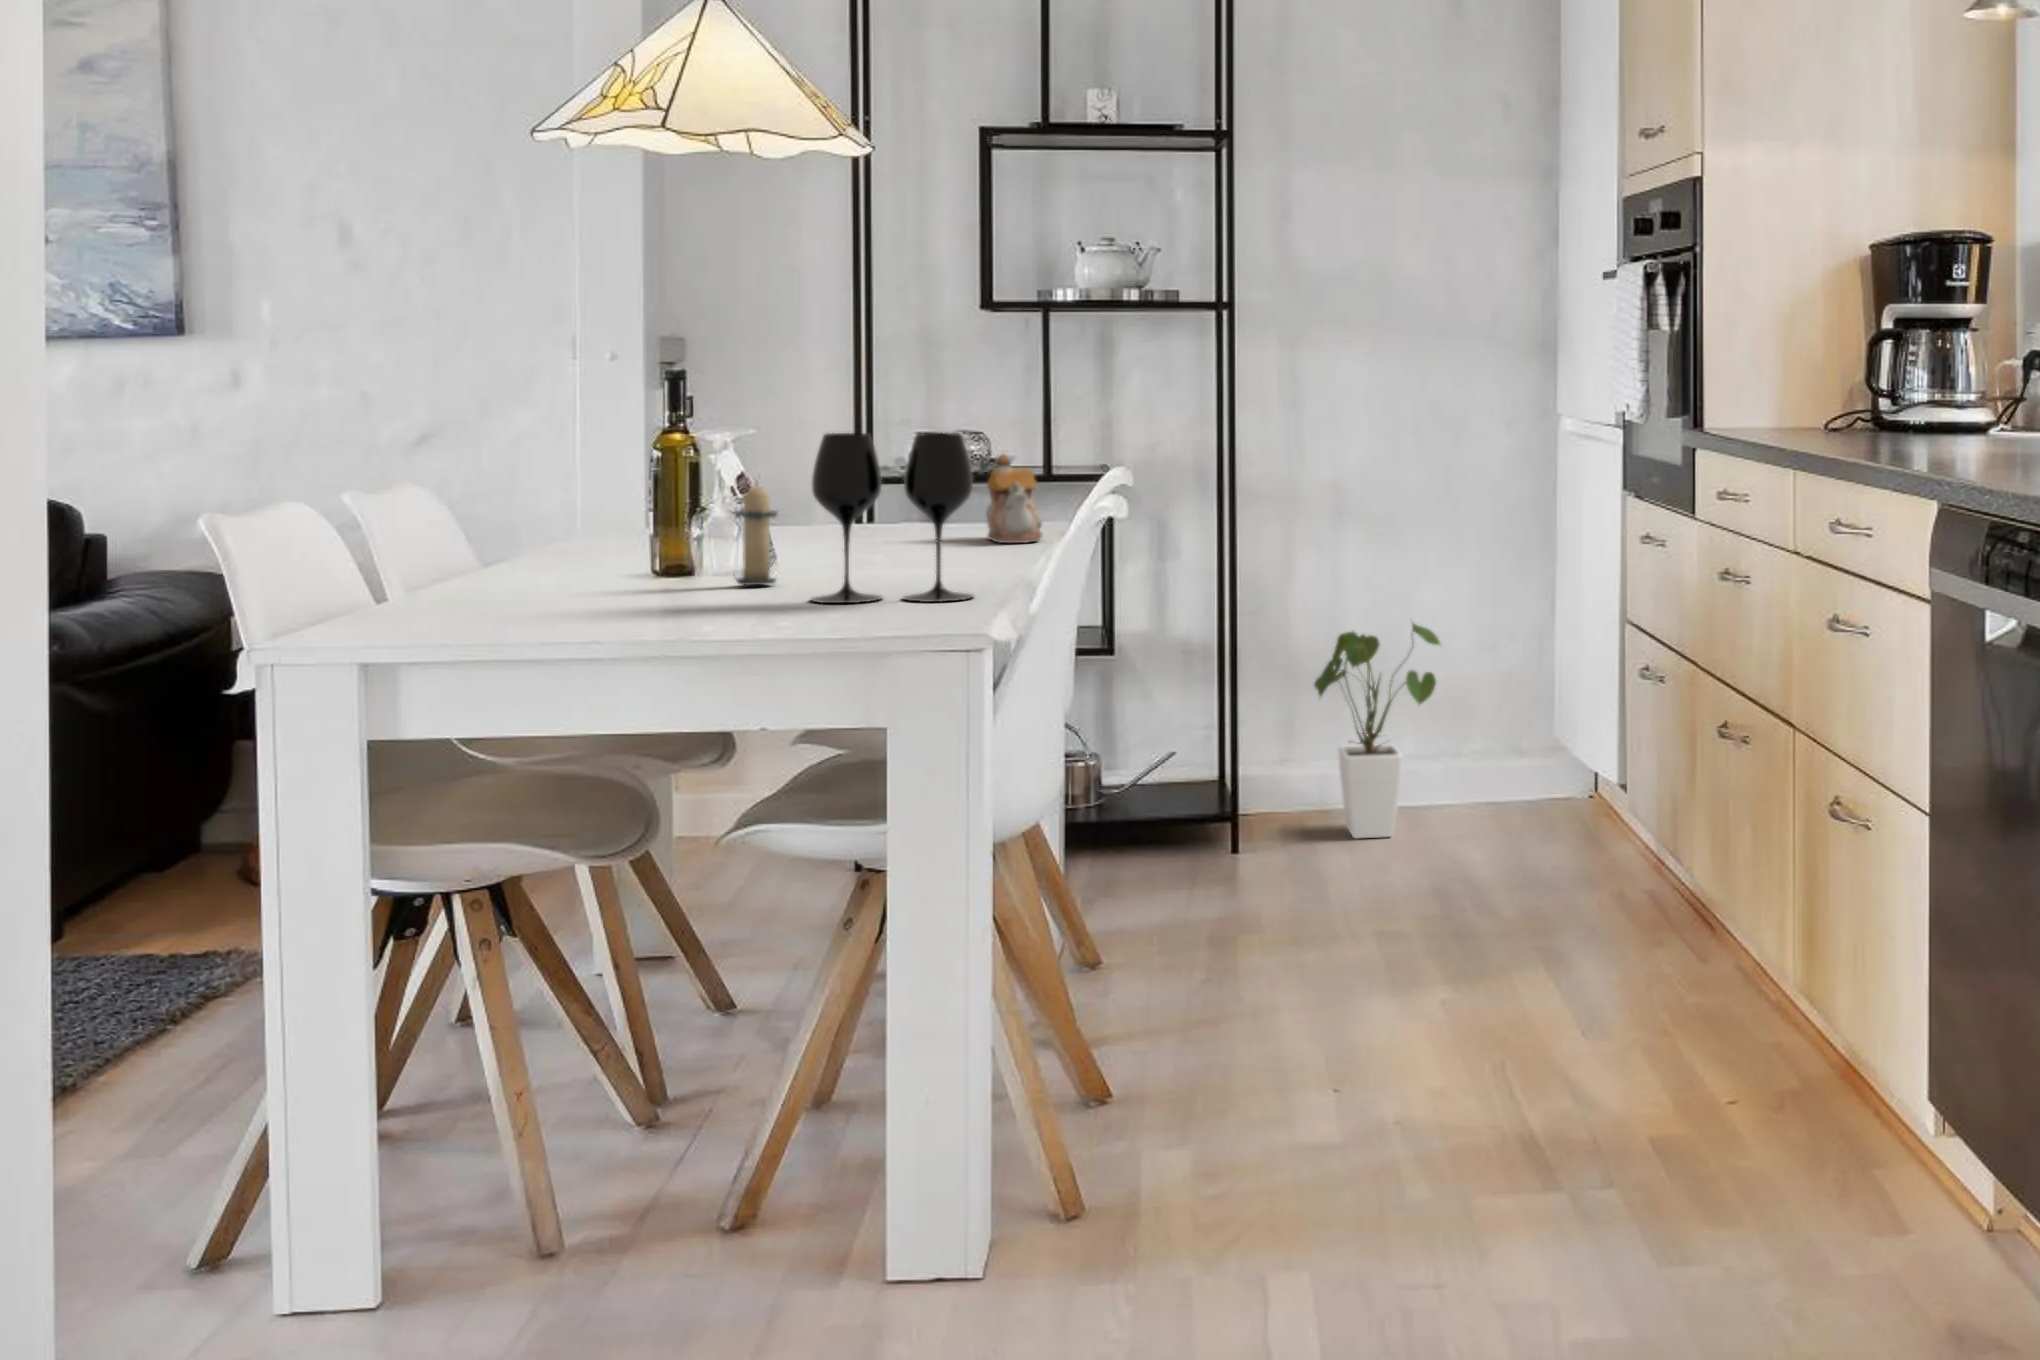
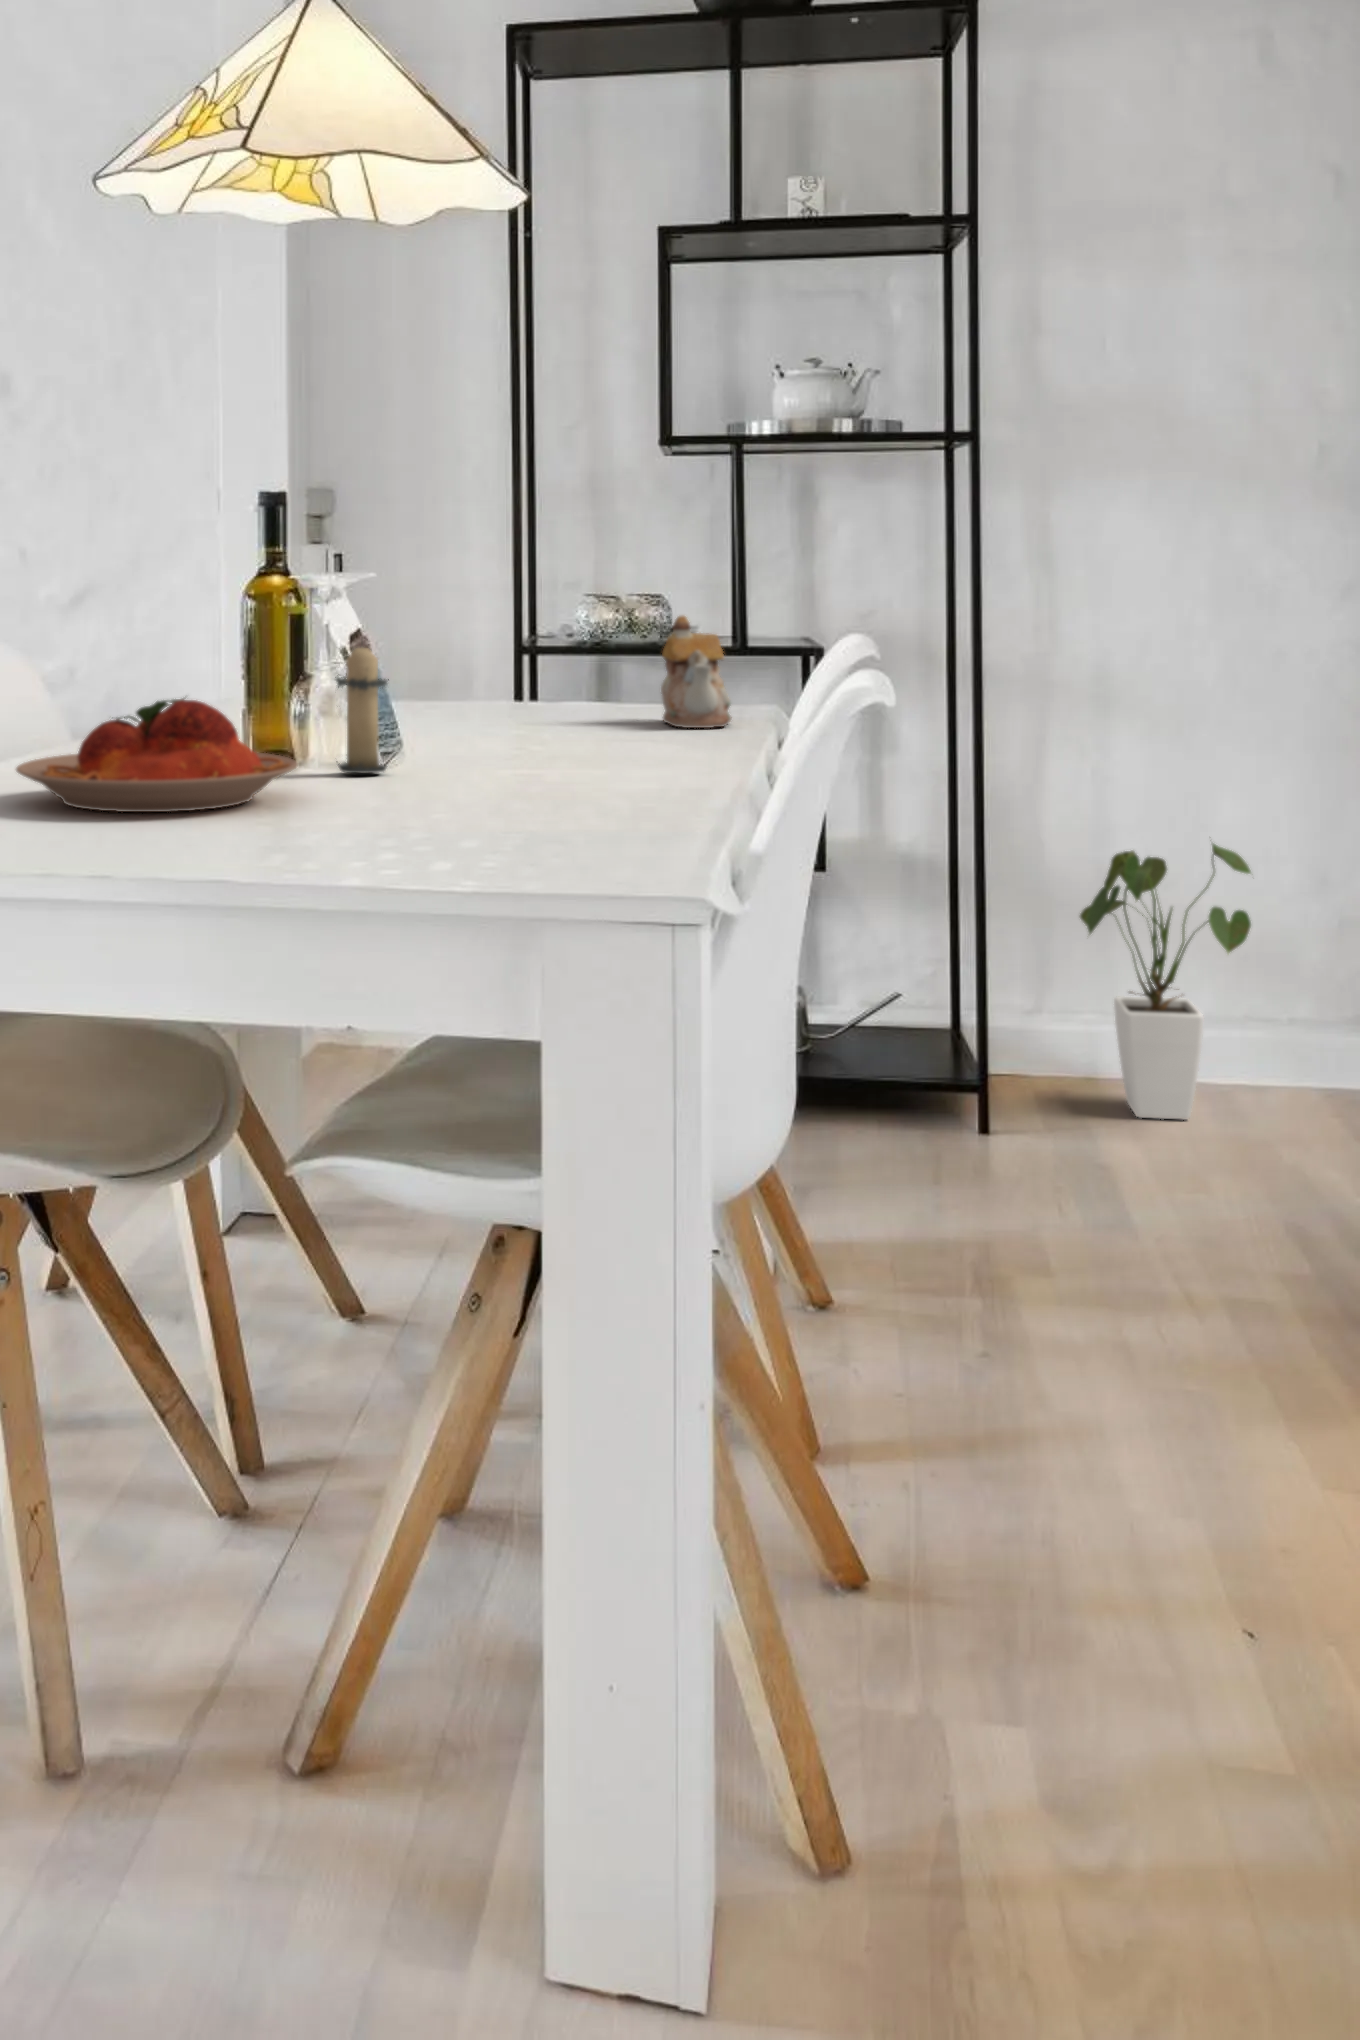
wine glass: present [811,433,973,603] -> none [418,576,632,805]
plate: none [477,527,715,619] -> present [16,698,297,812]

